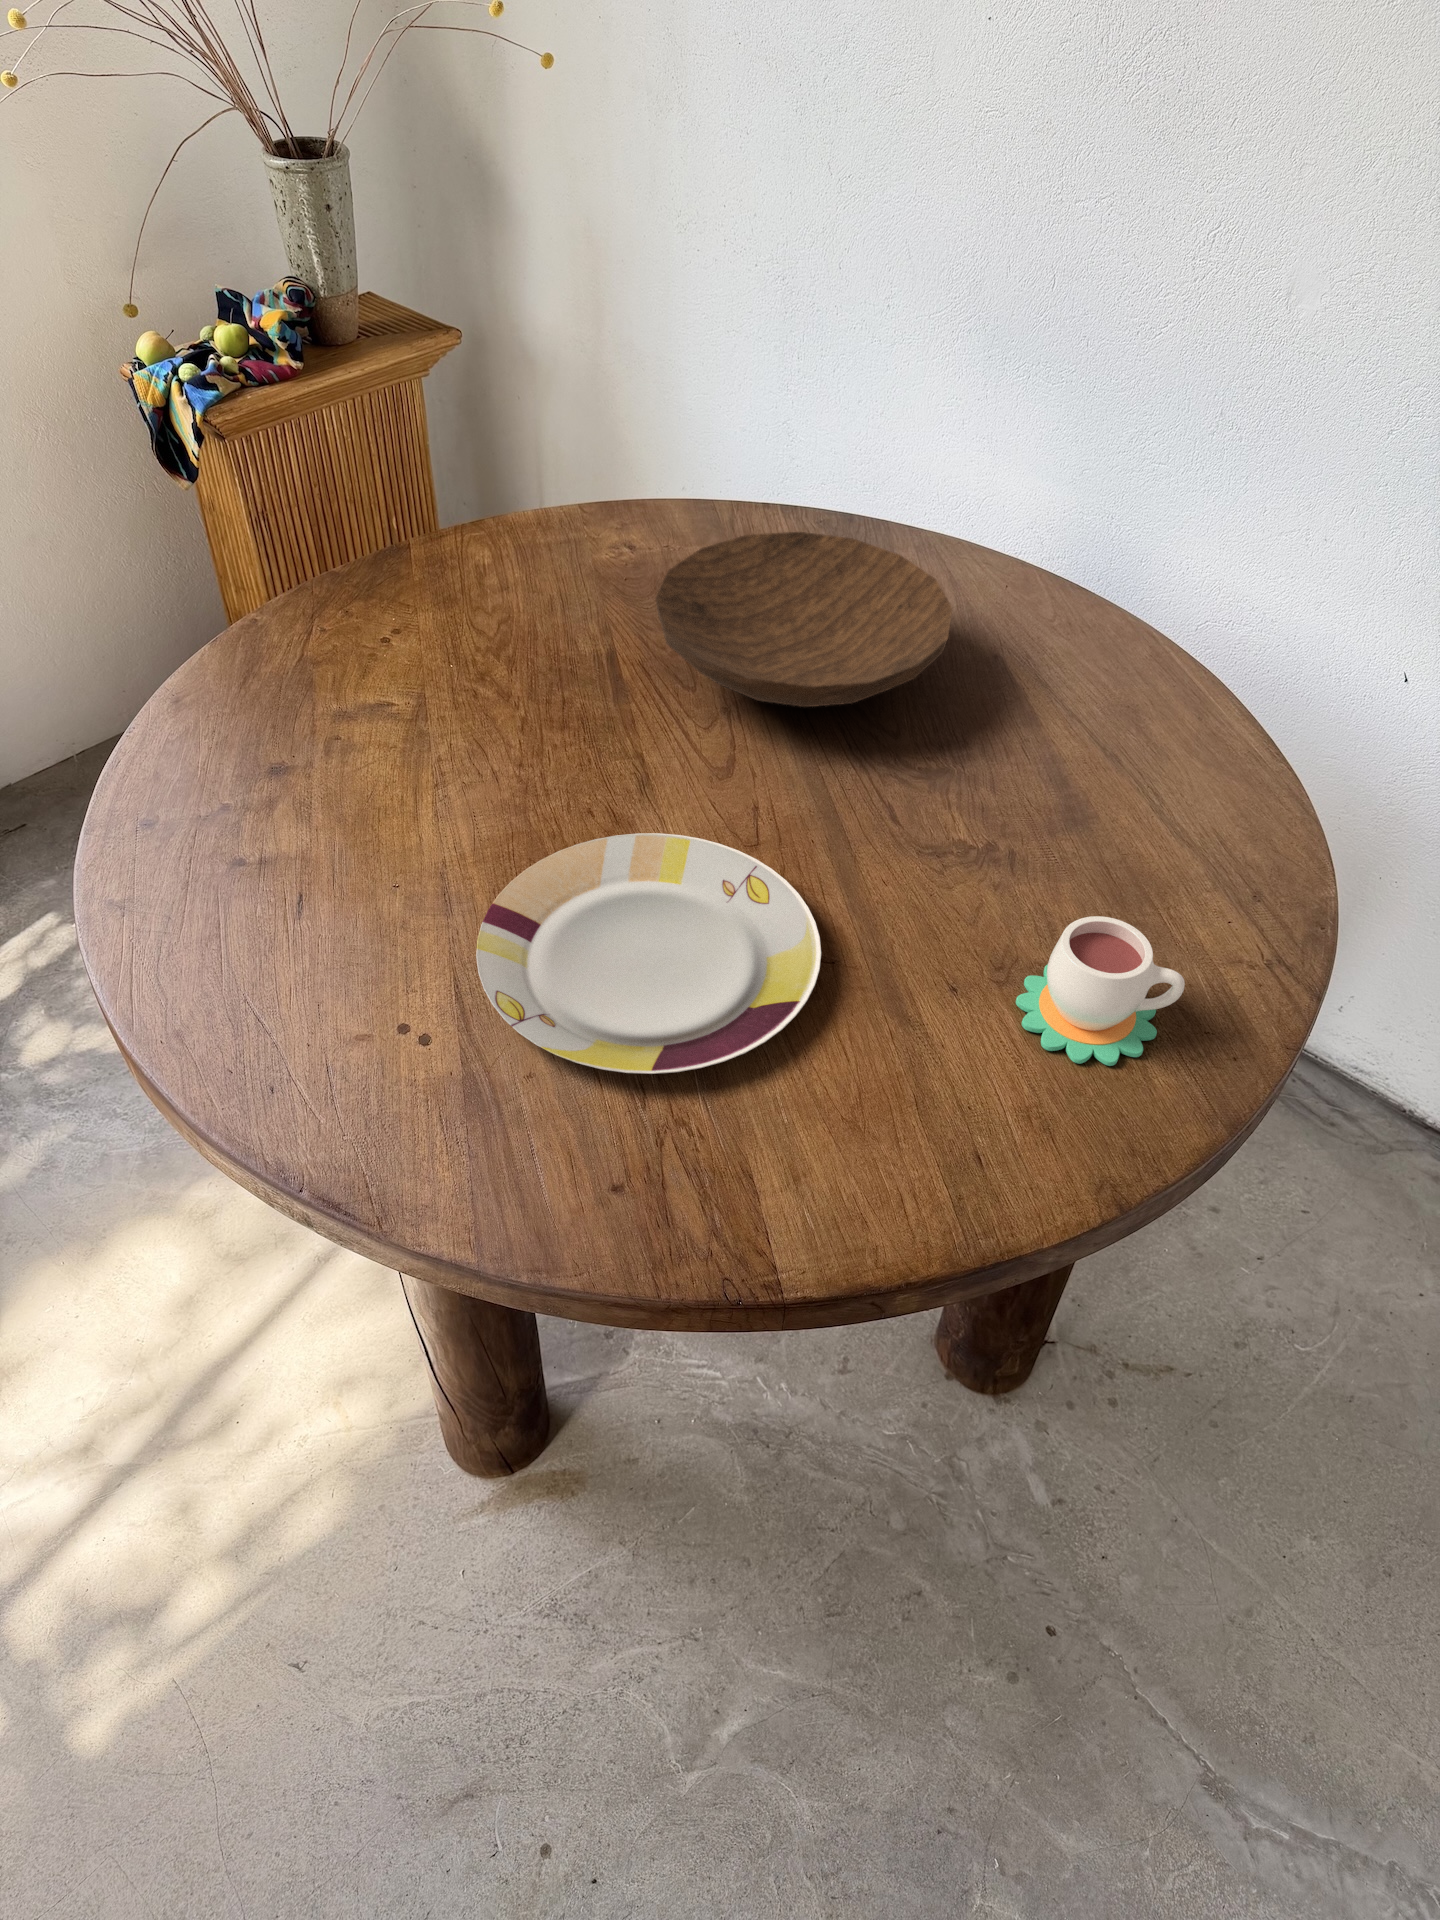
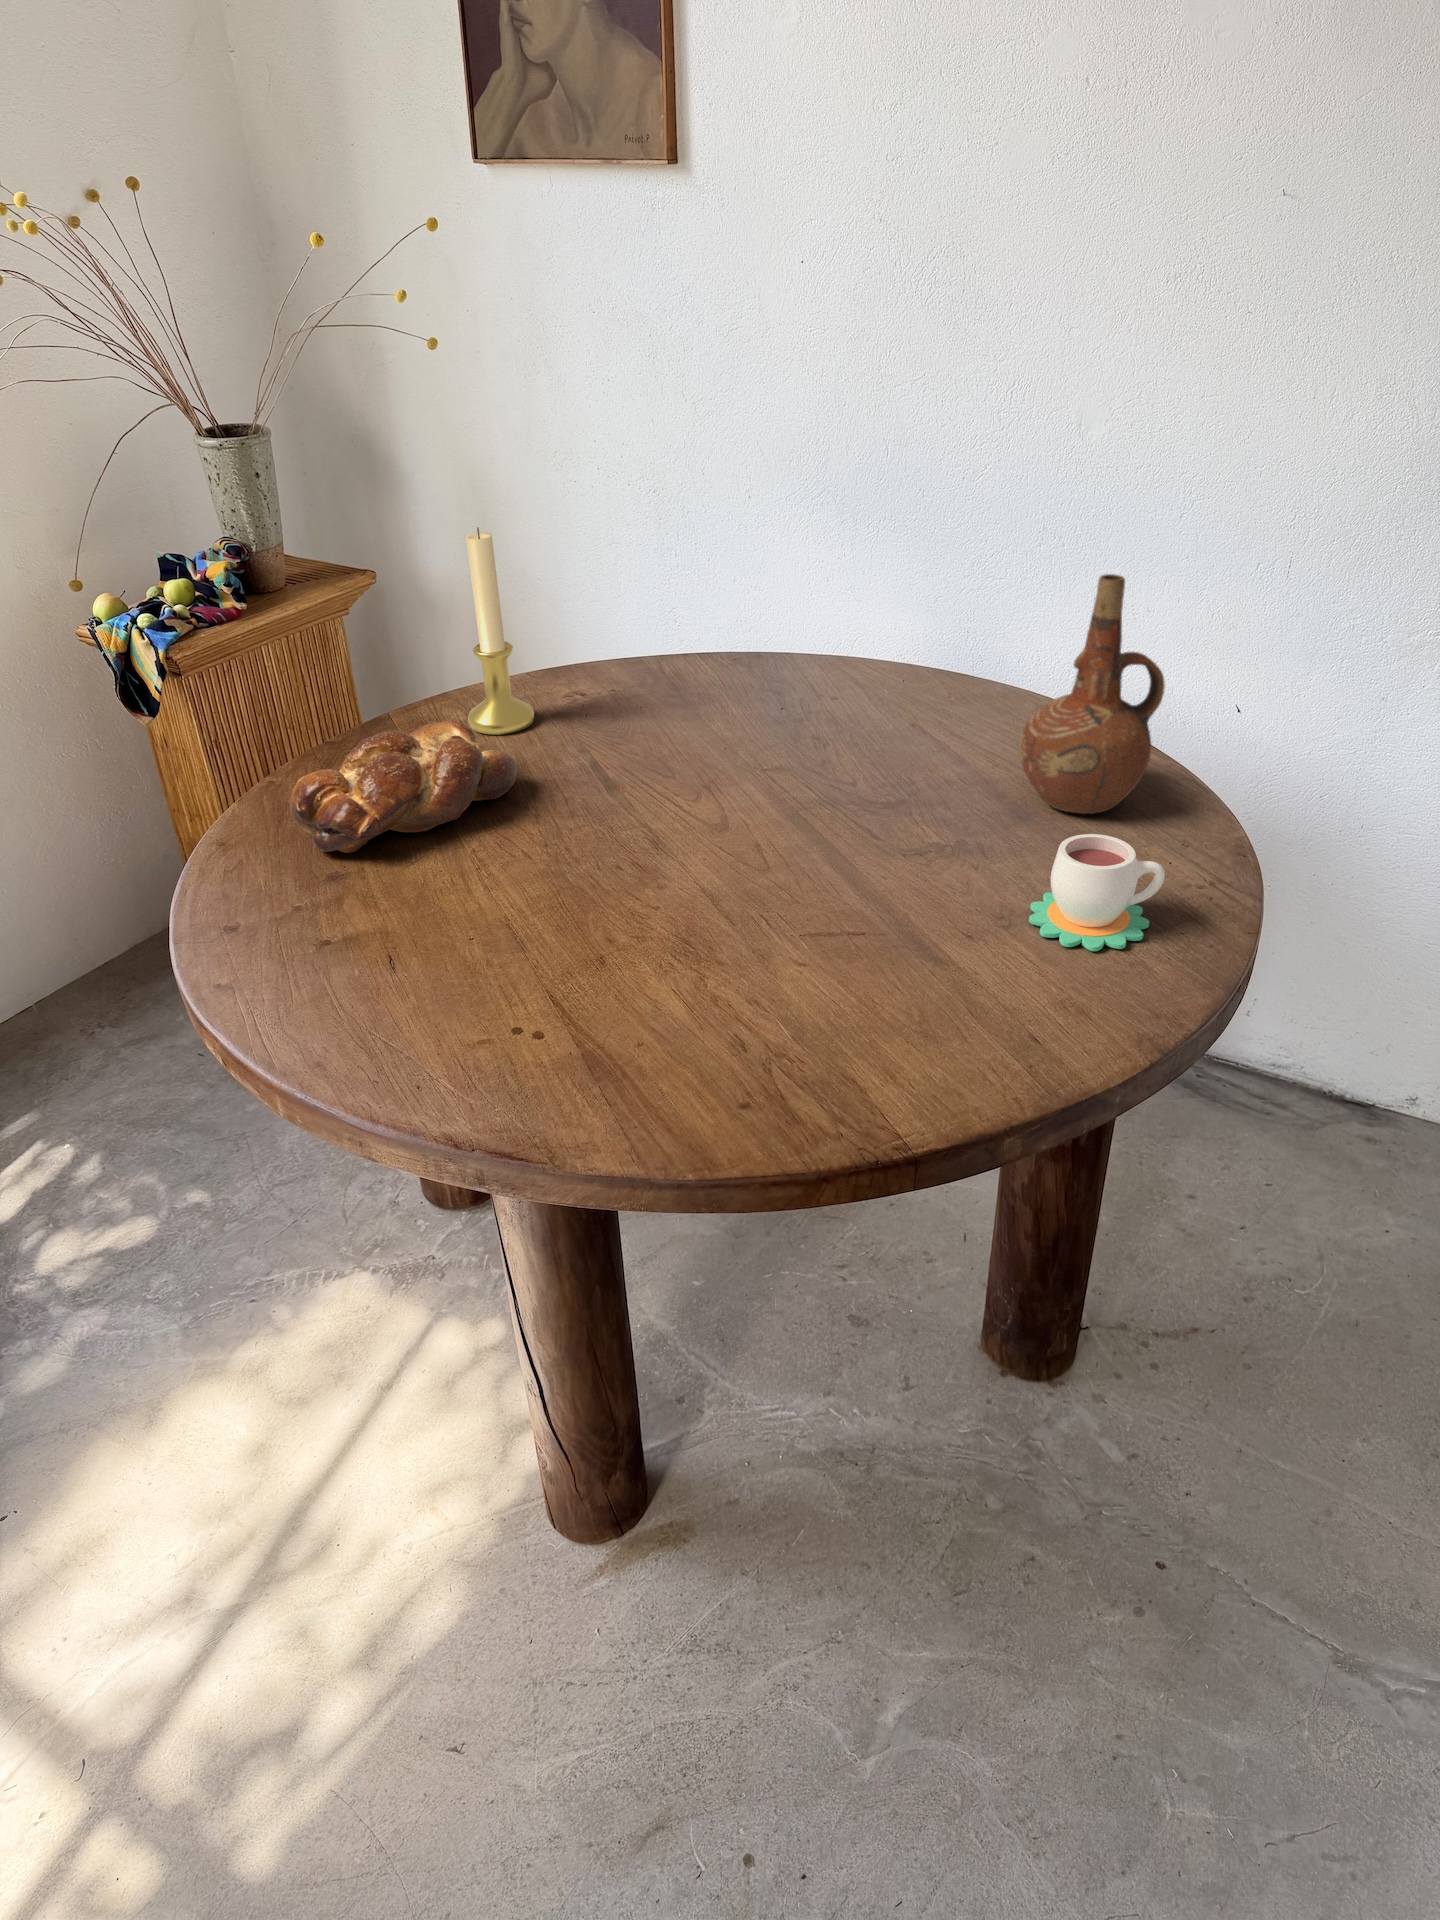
candle holder: none [481,363,558,605] -> present [466,528,534,735]
wooden bowl: present [656,532,952,707] -> none [638,638,888,766]
ceramic pitcher: none [1078,574,1268,851] -> present [1020,574,1165,814]
bread loaf: none [238,596,504,752] -> present [290,722,517,853]
plate: present [476,833,821,1074] -> none [568,852,865,1007]

